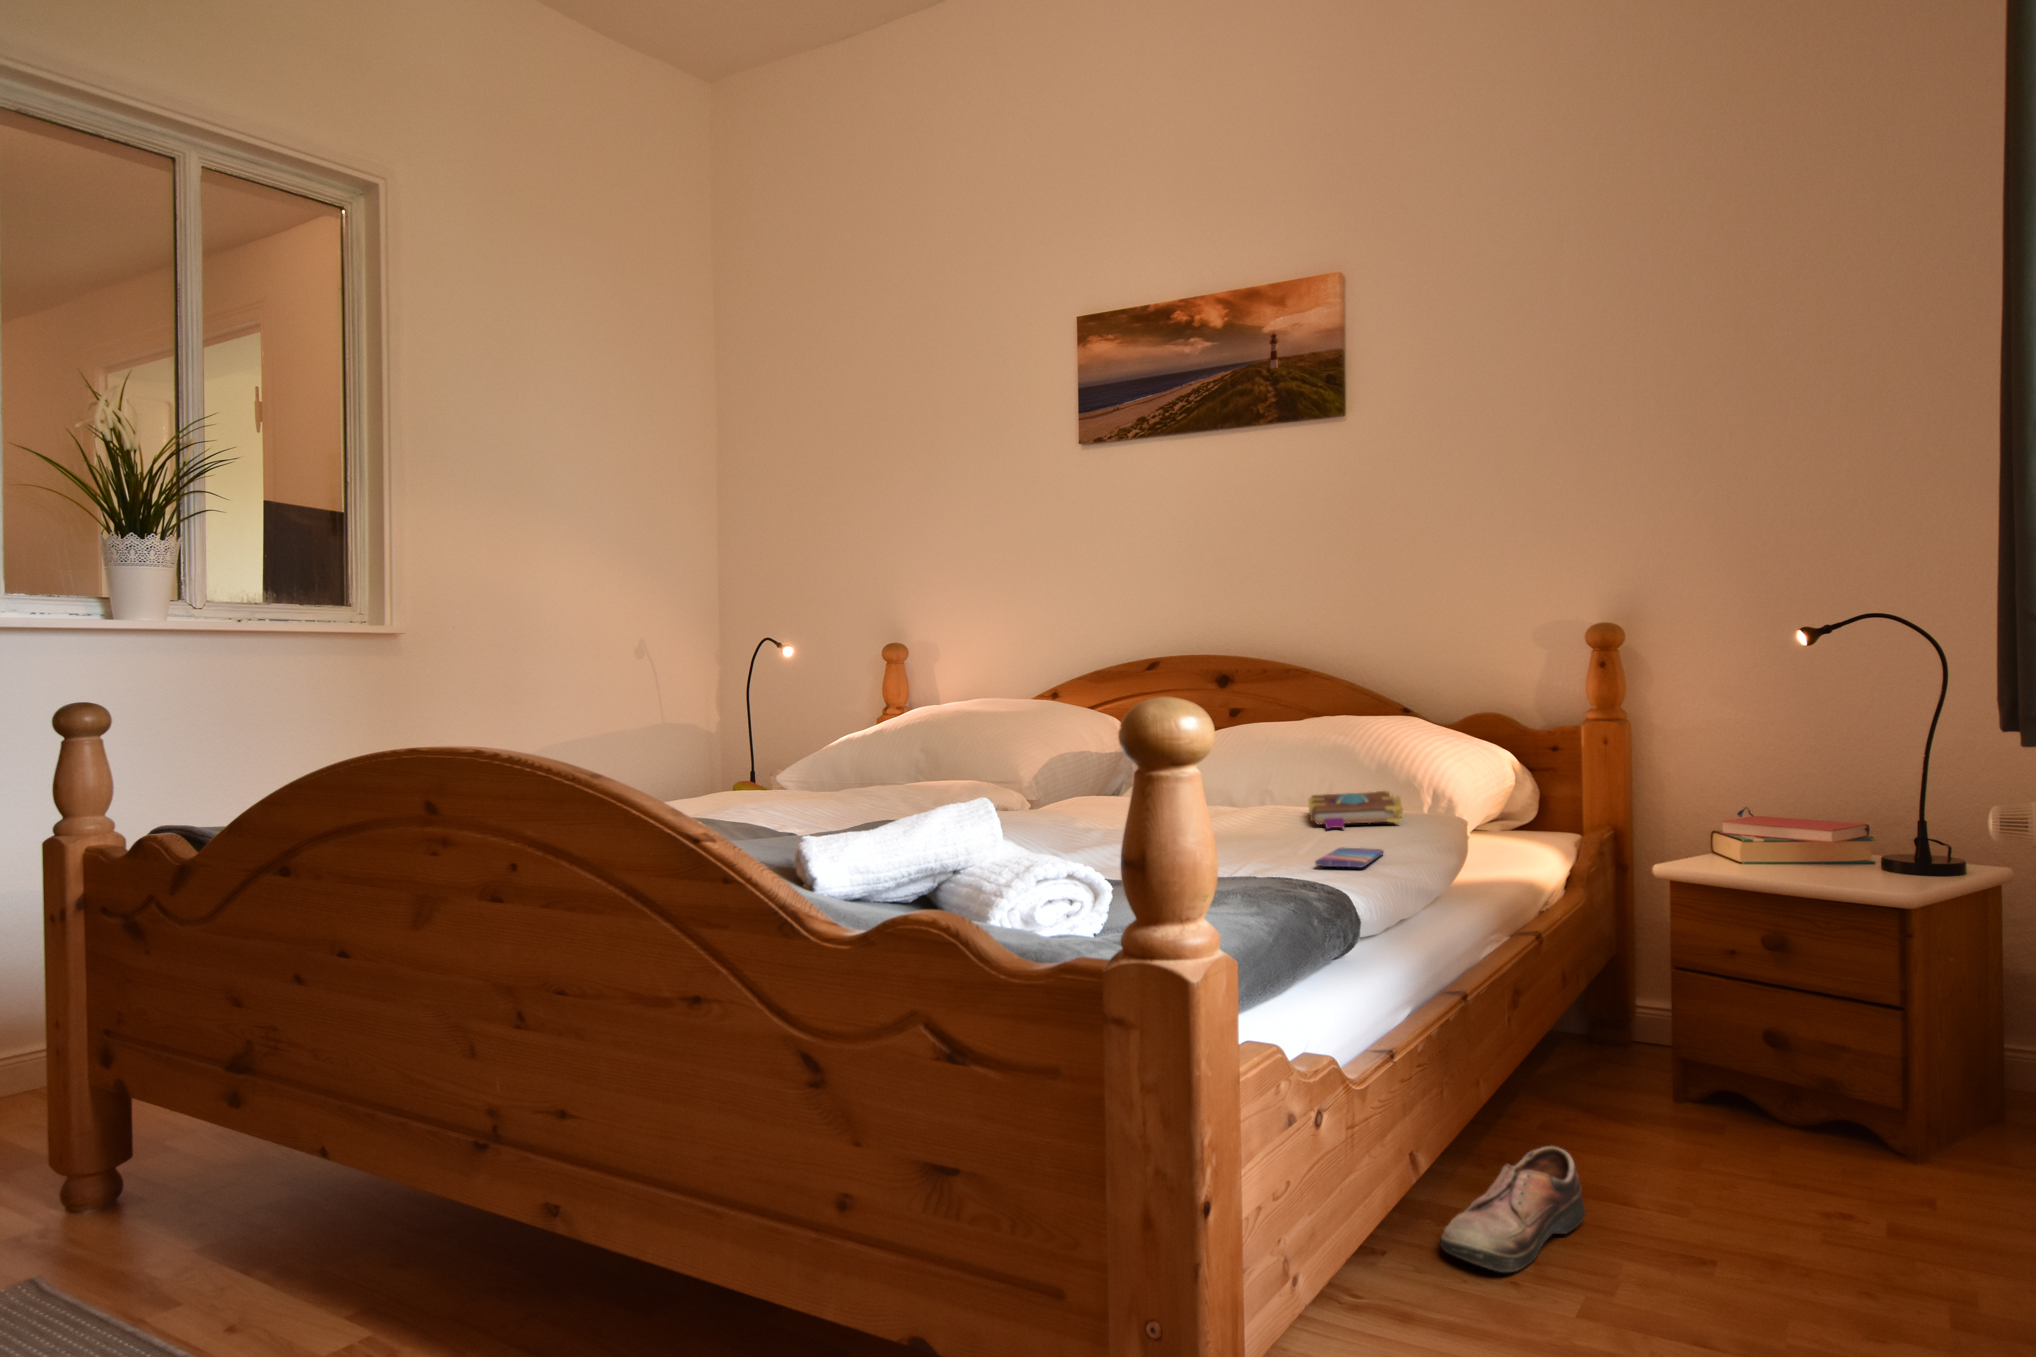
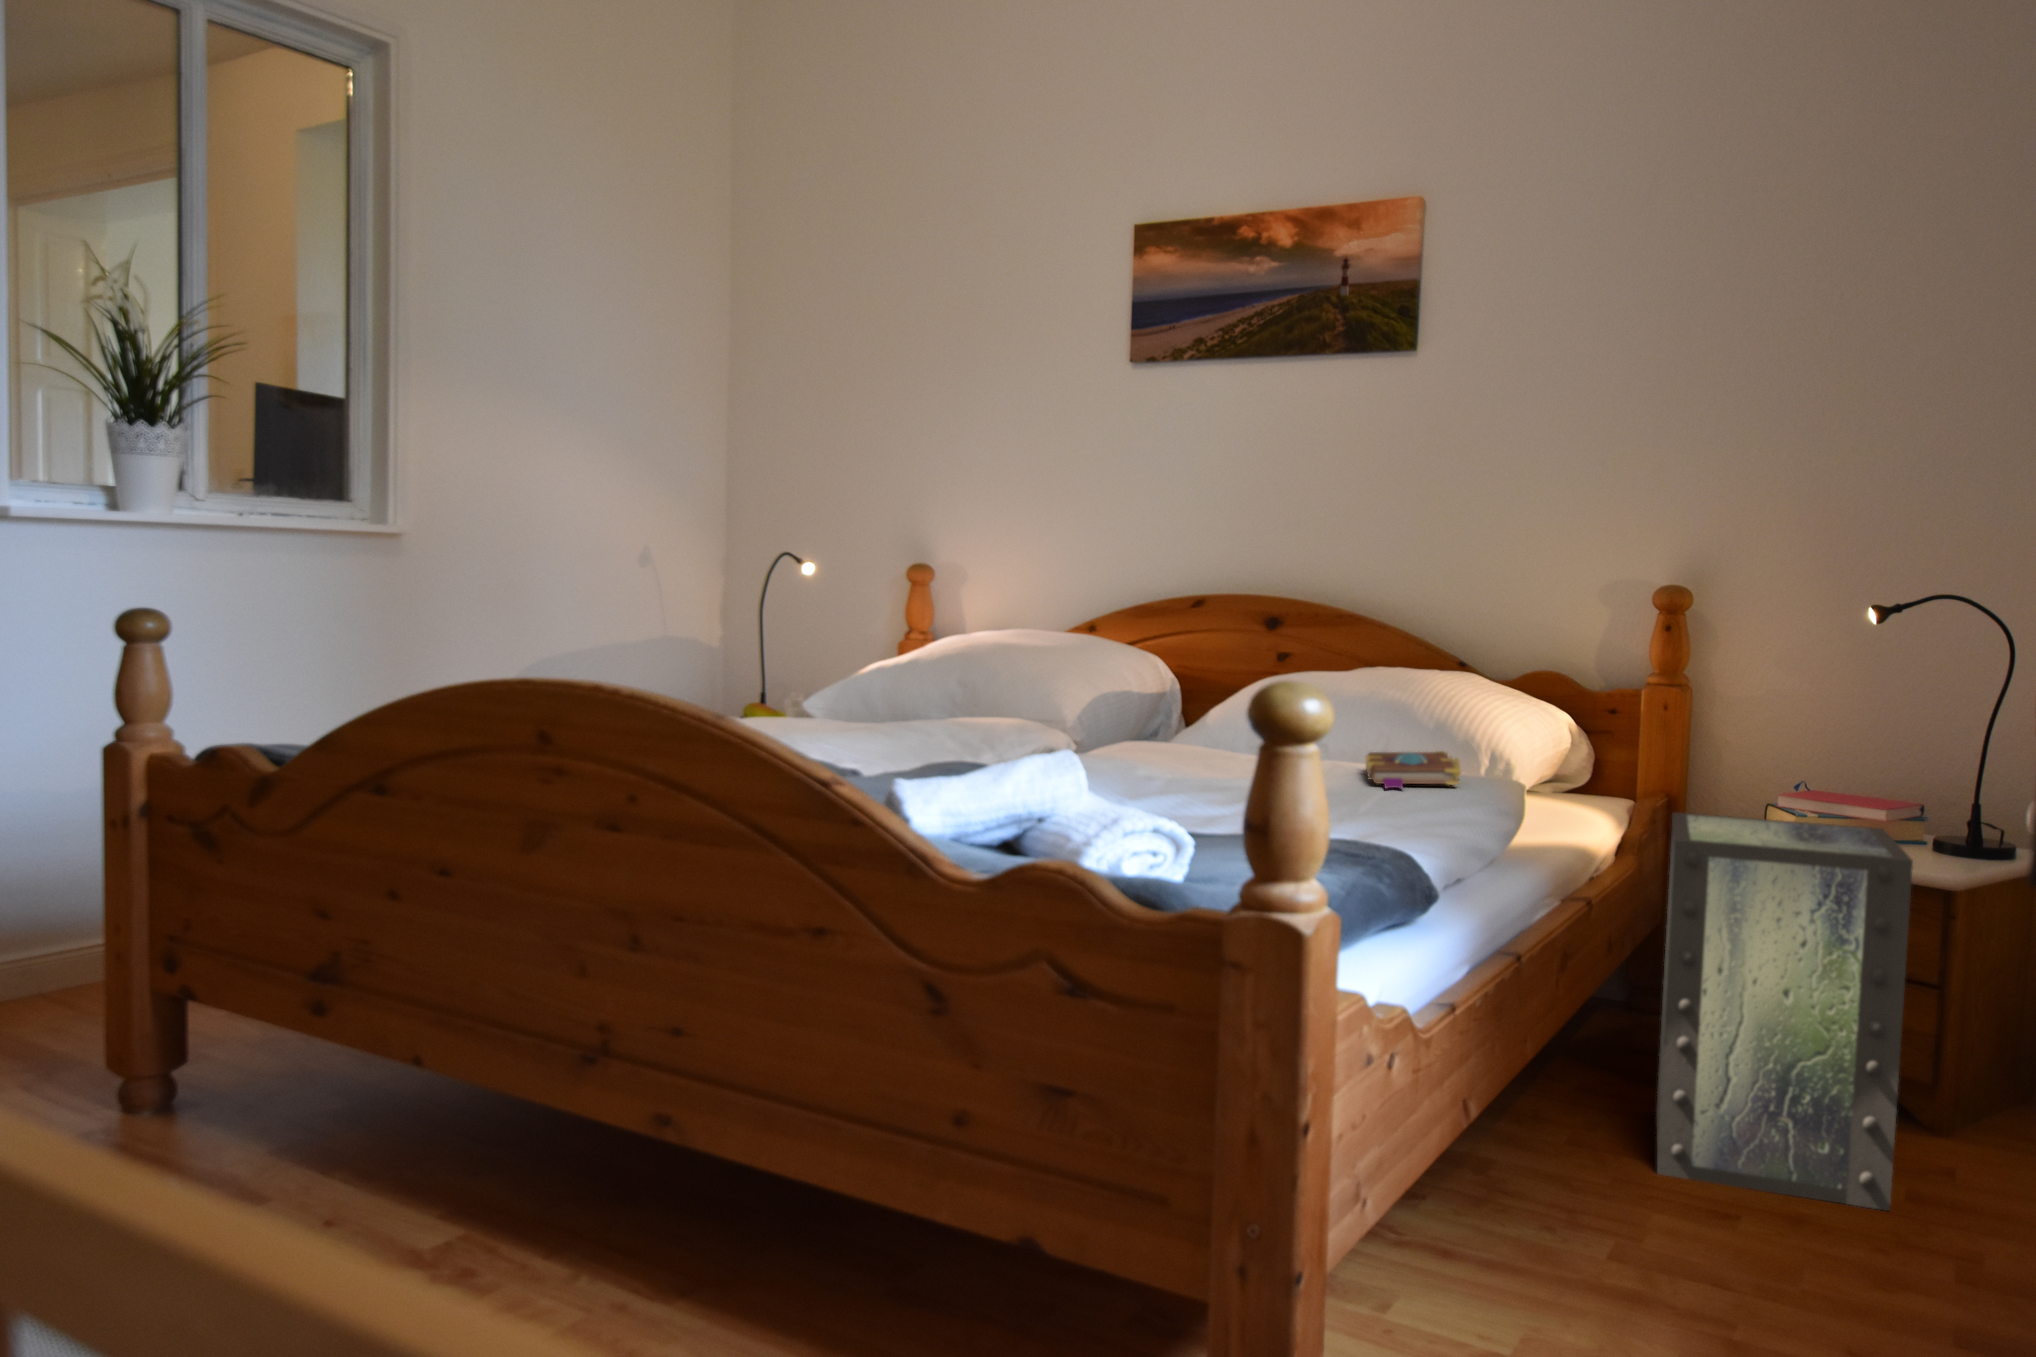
storage box: none [1617,840,1877,1251] -> present [1656,813,1913,1211]
smartphone: present [1315,848,1384,867] -> none [1381,810,1446,831]
shoe: present [1440,1146,1585,1272] -> none [1480,1104,1618,1216]

